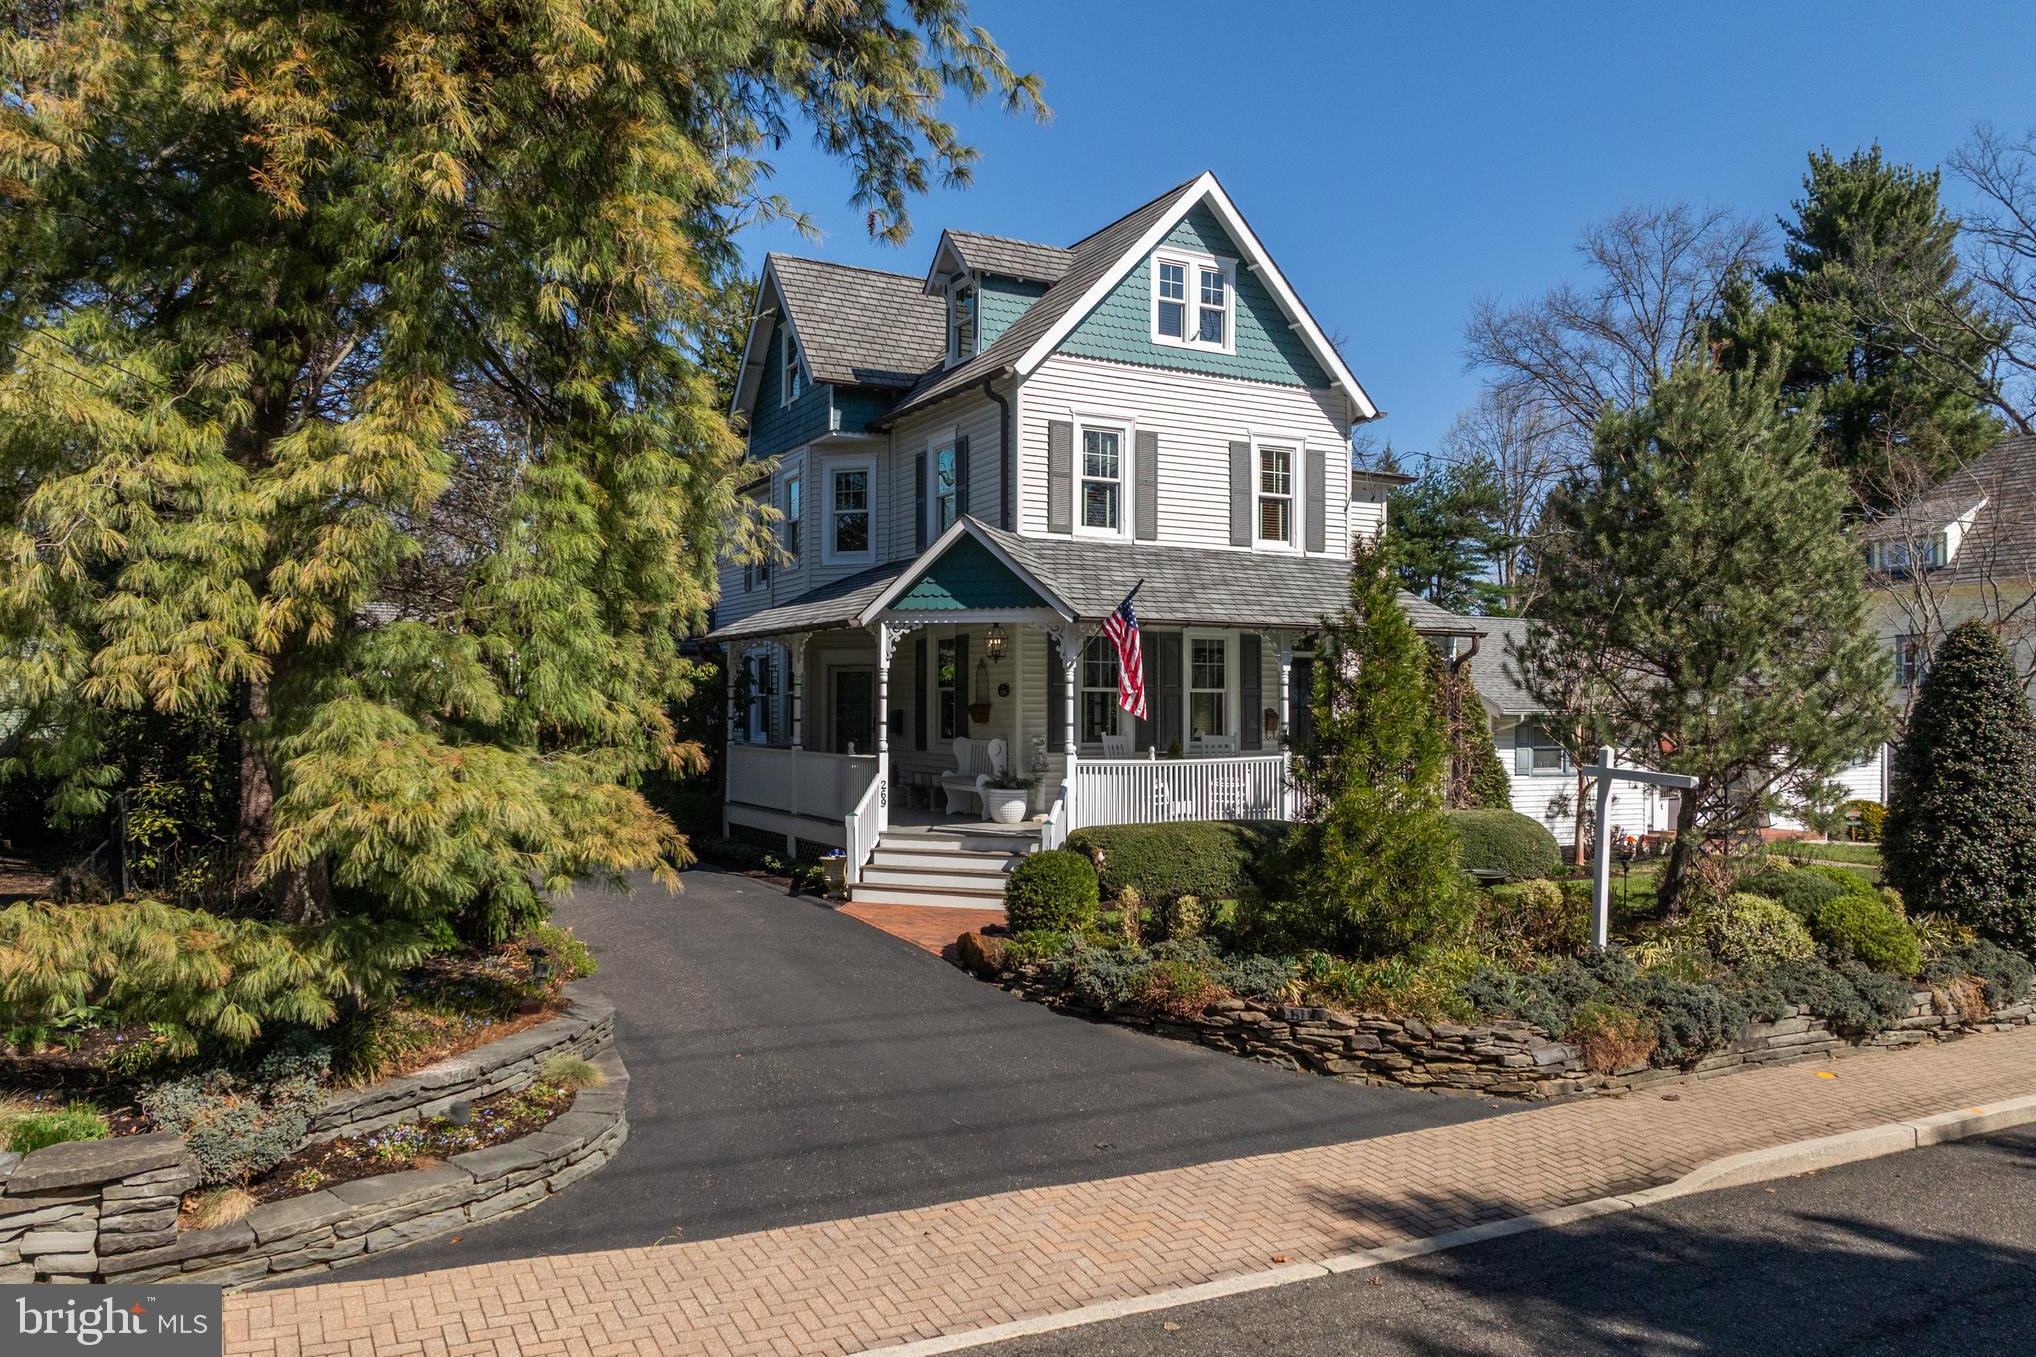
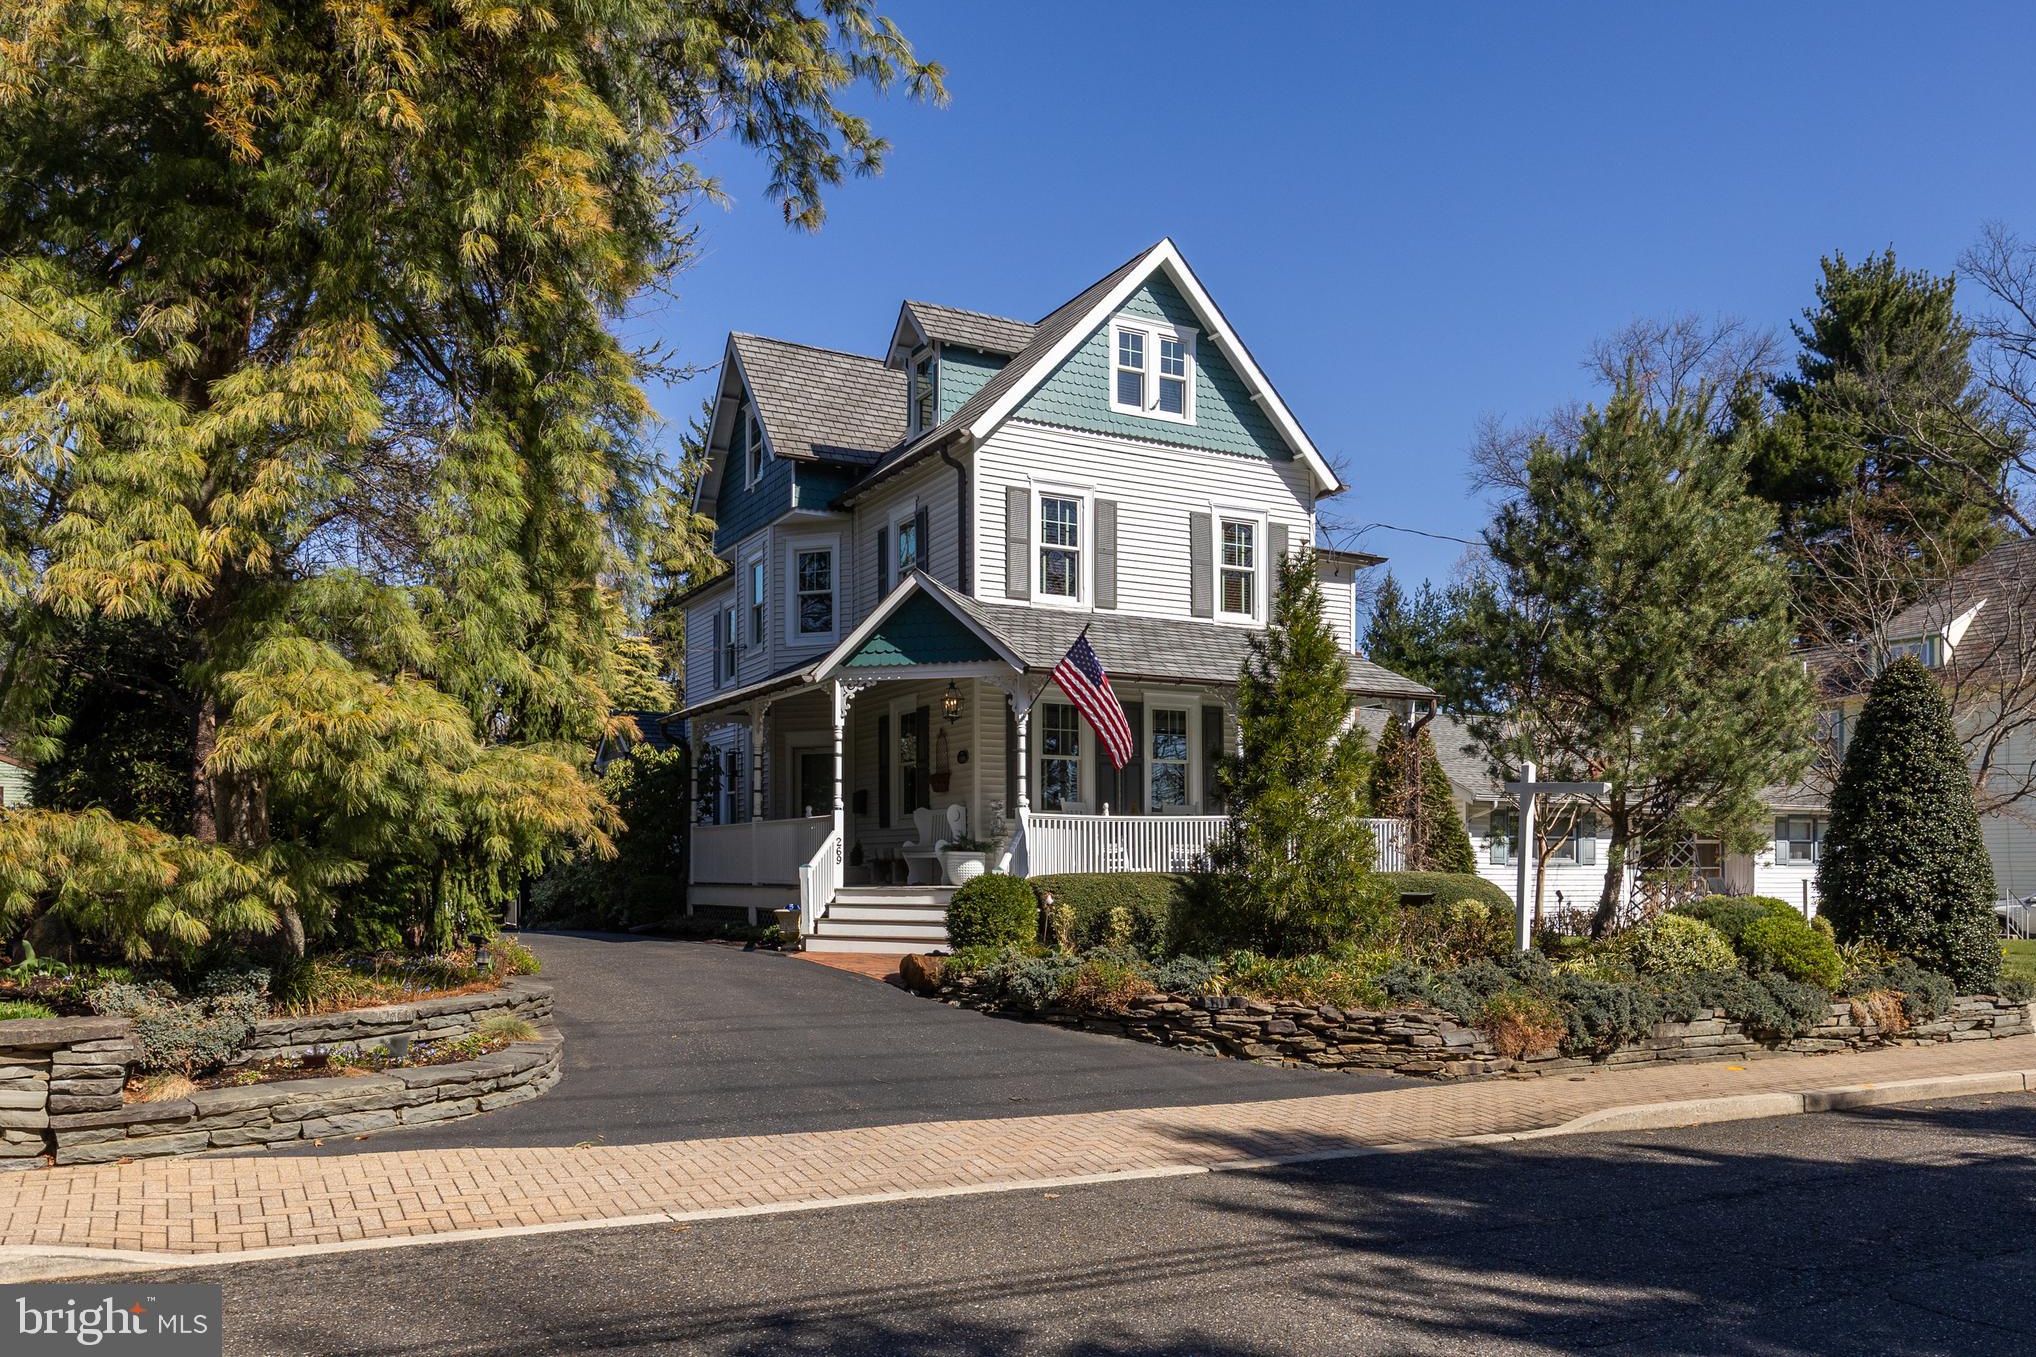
potted plant: present [512,956,555,1014] -> present [296,999,348,1068]

